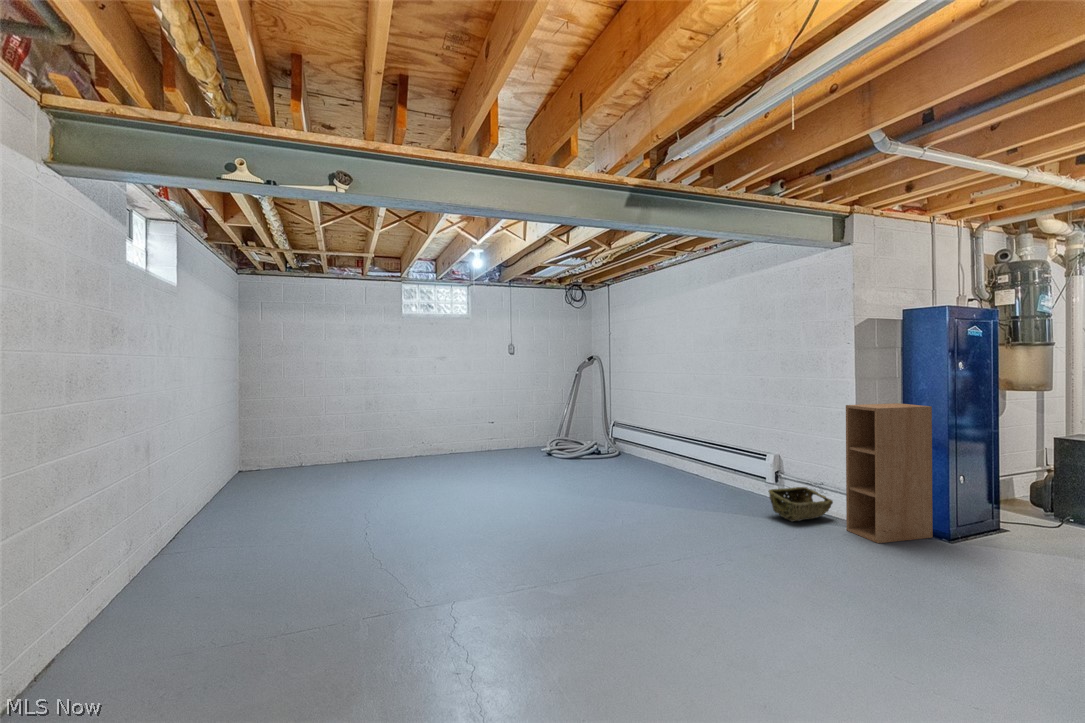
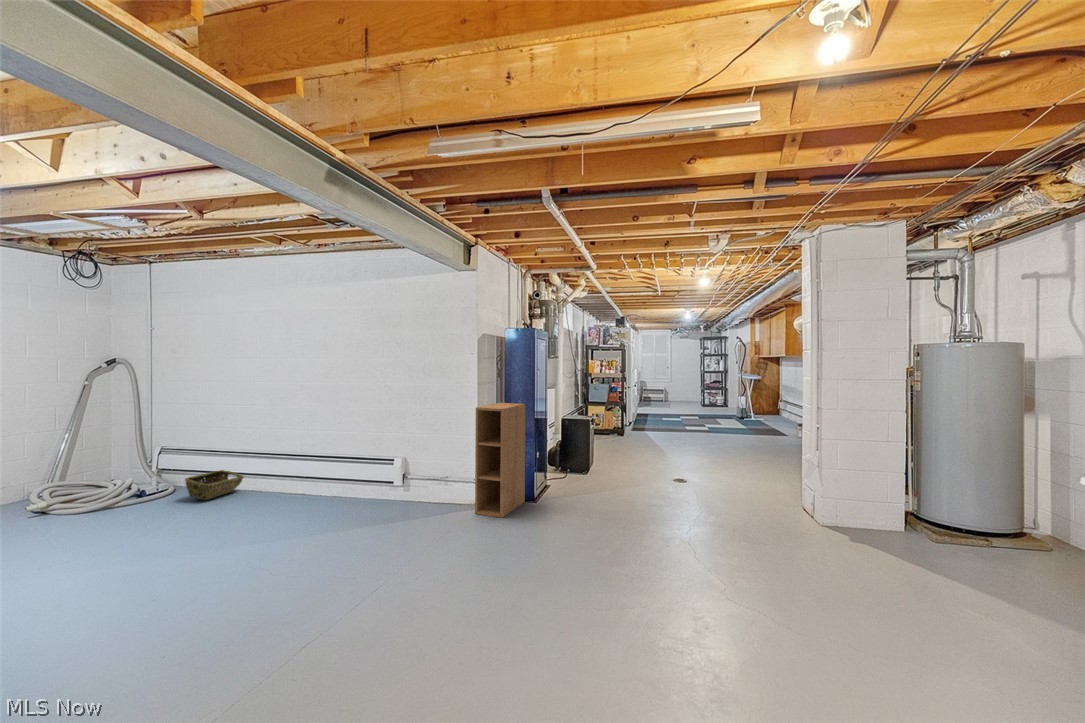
woven basket: present [768,487,833,521] -> present [185,470,243,500]

